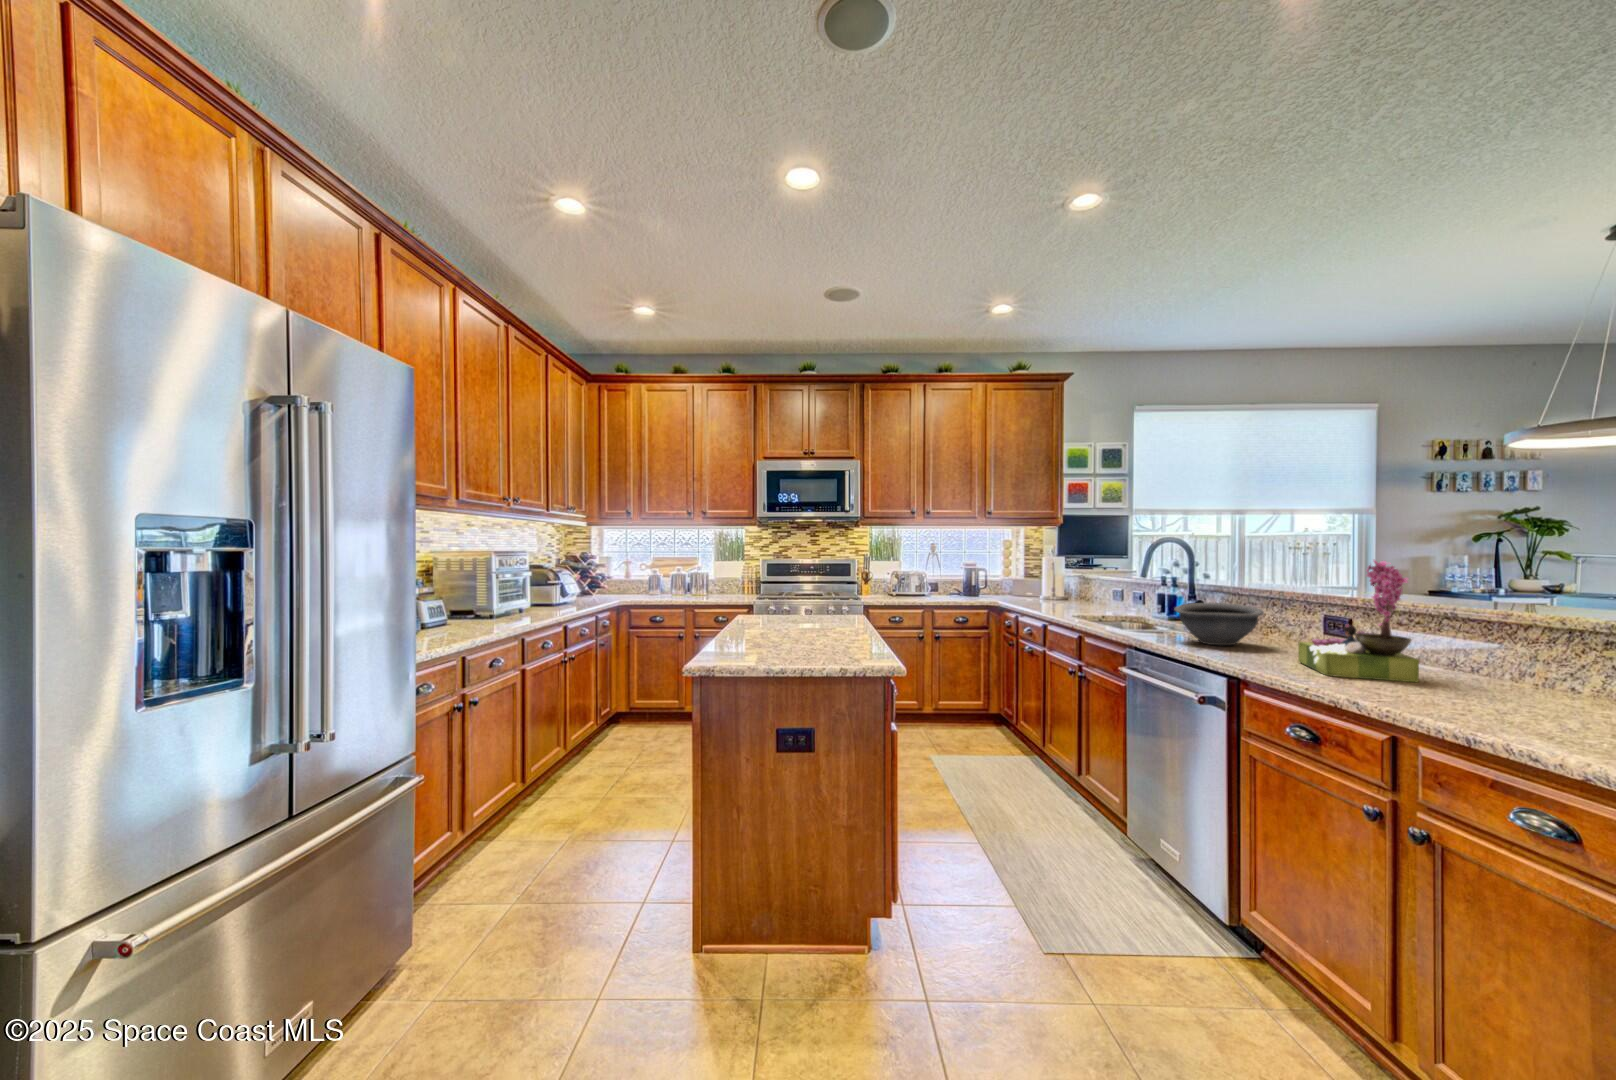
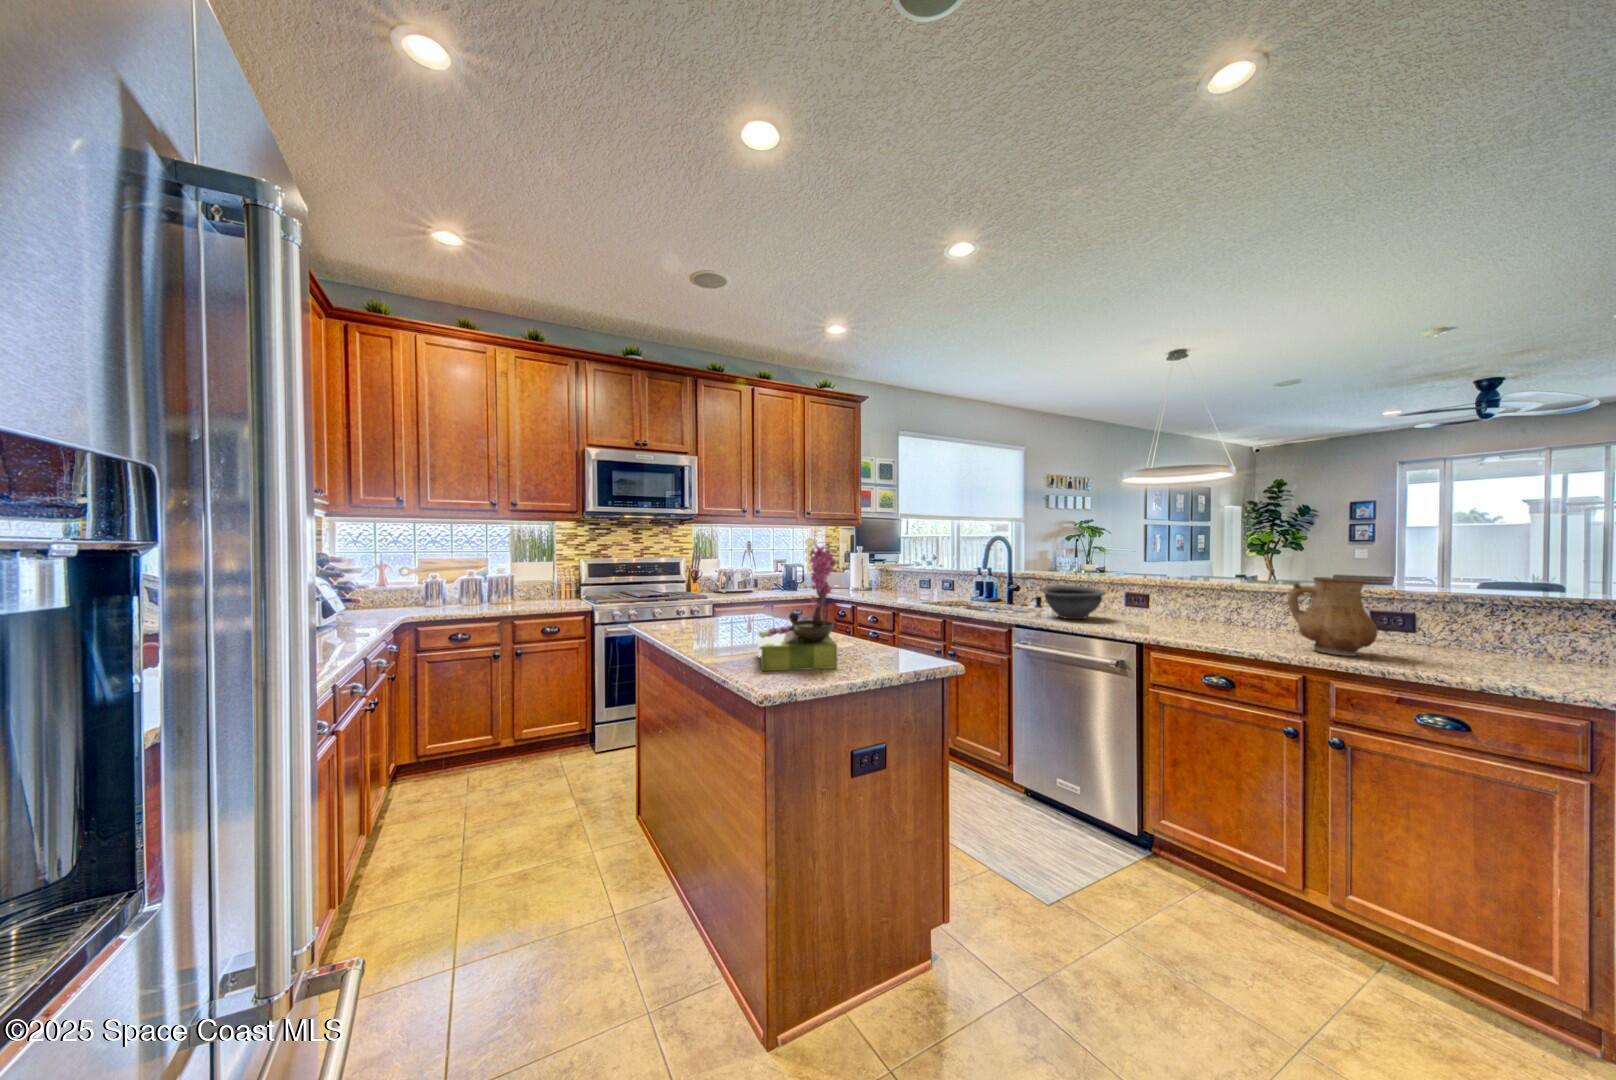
flower arrangement: present [1298,560,1419,683] -> present [757,545,837,671]
ceramic pitcher: none [1419,602,1541,714] -> present [1288,577,1377,656]

